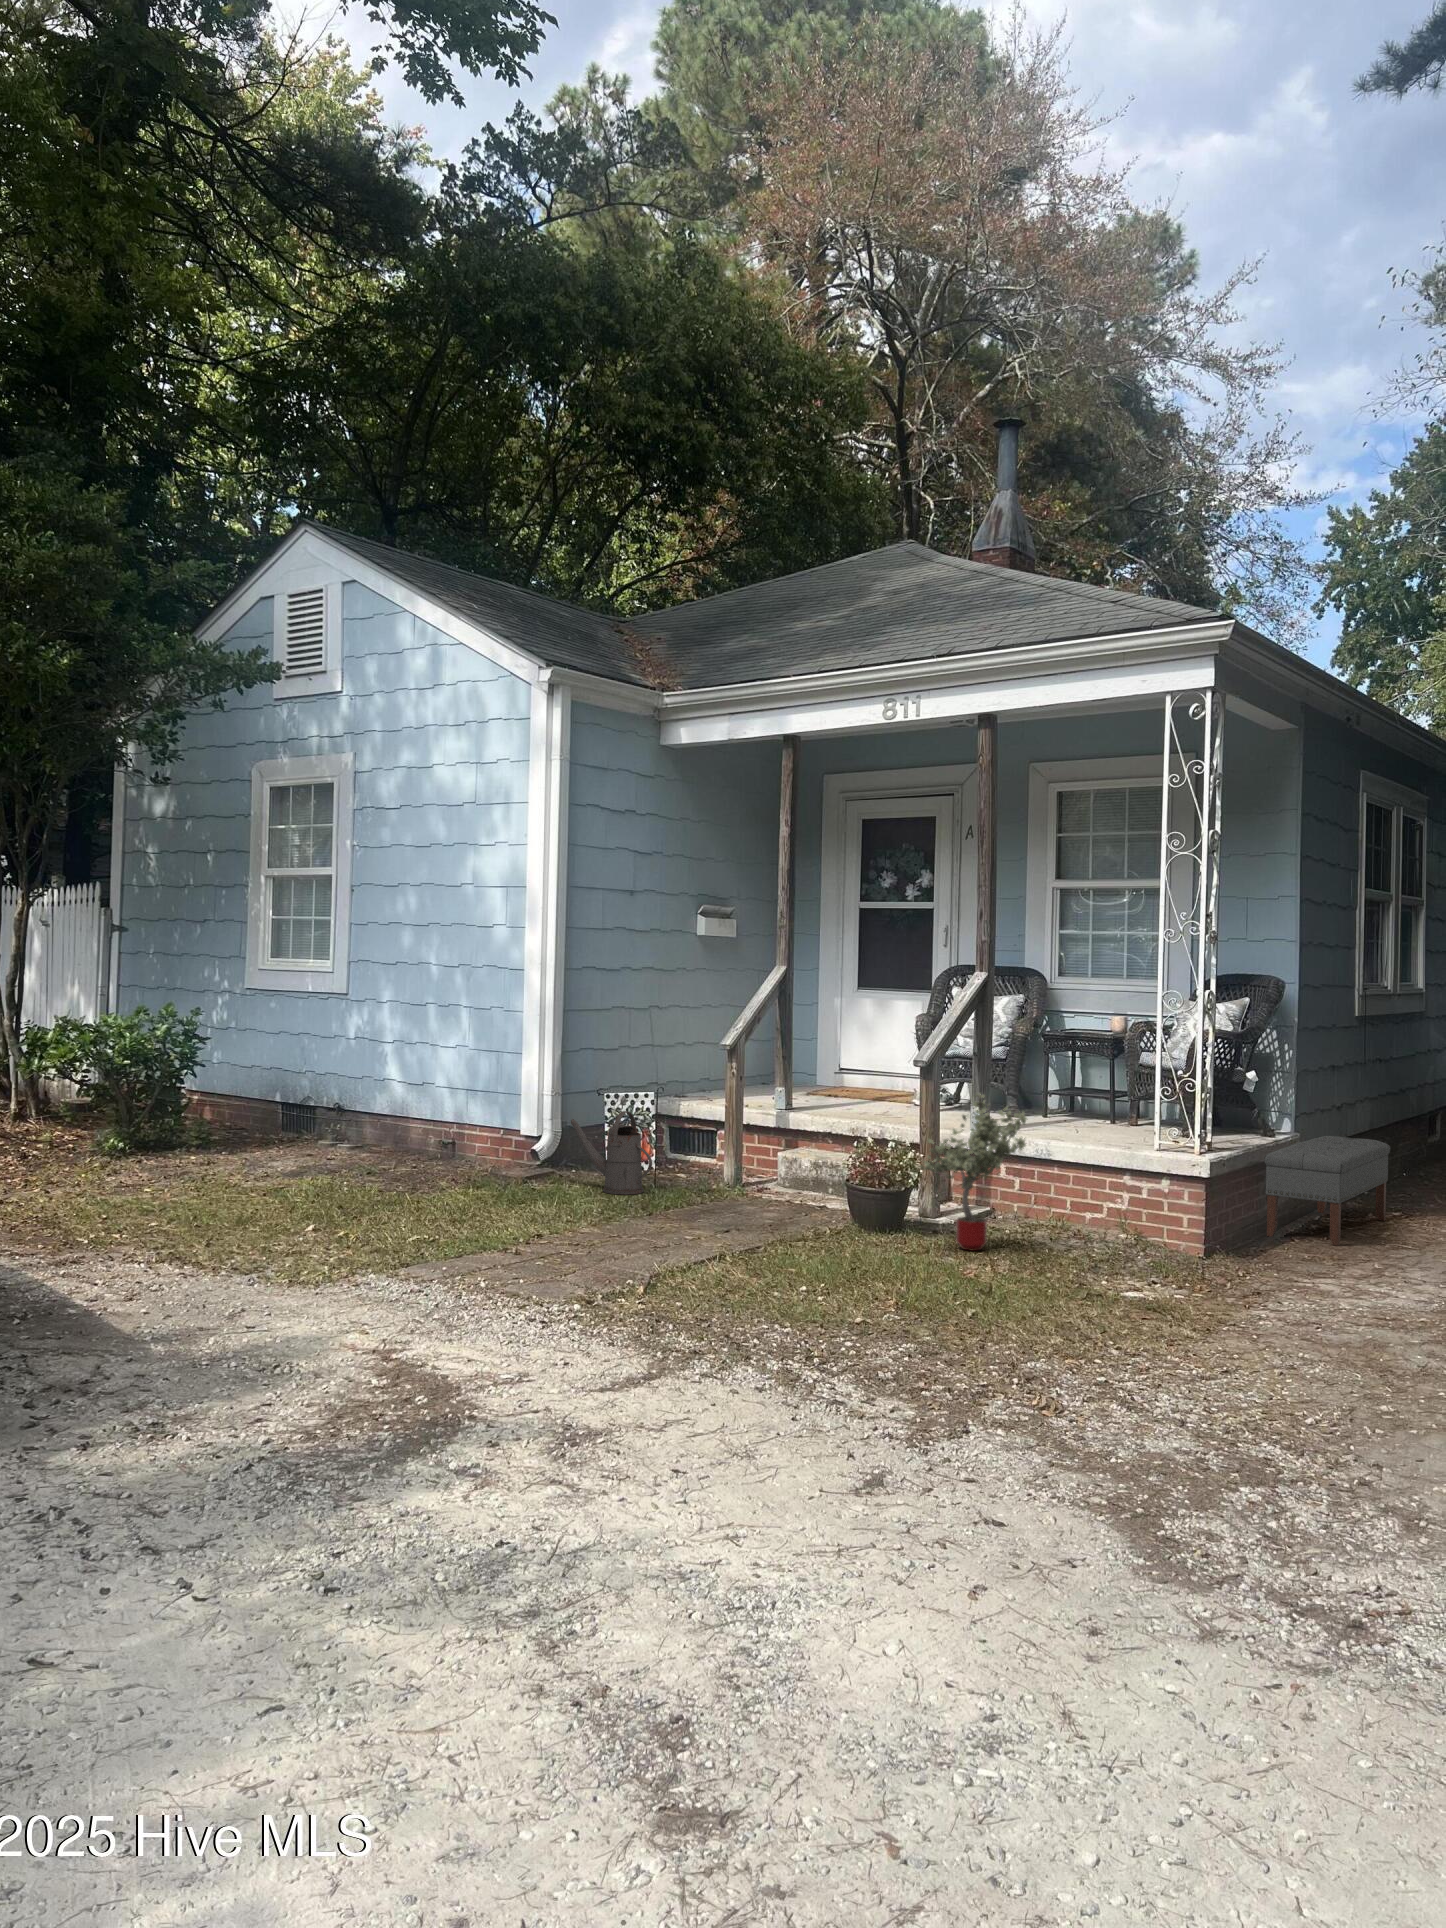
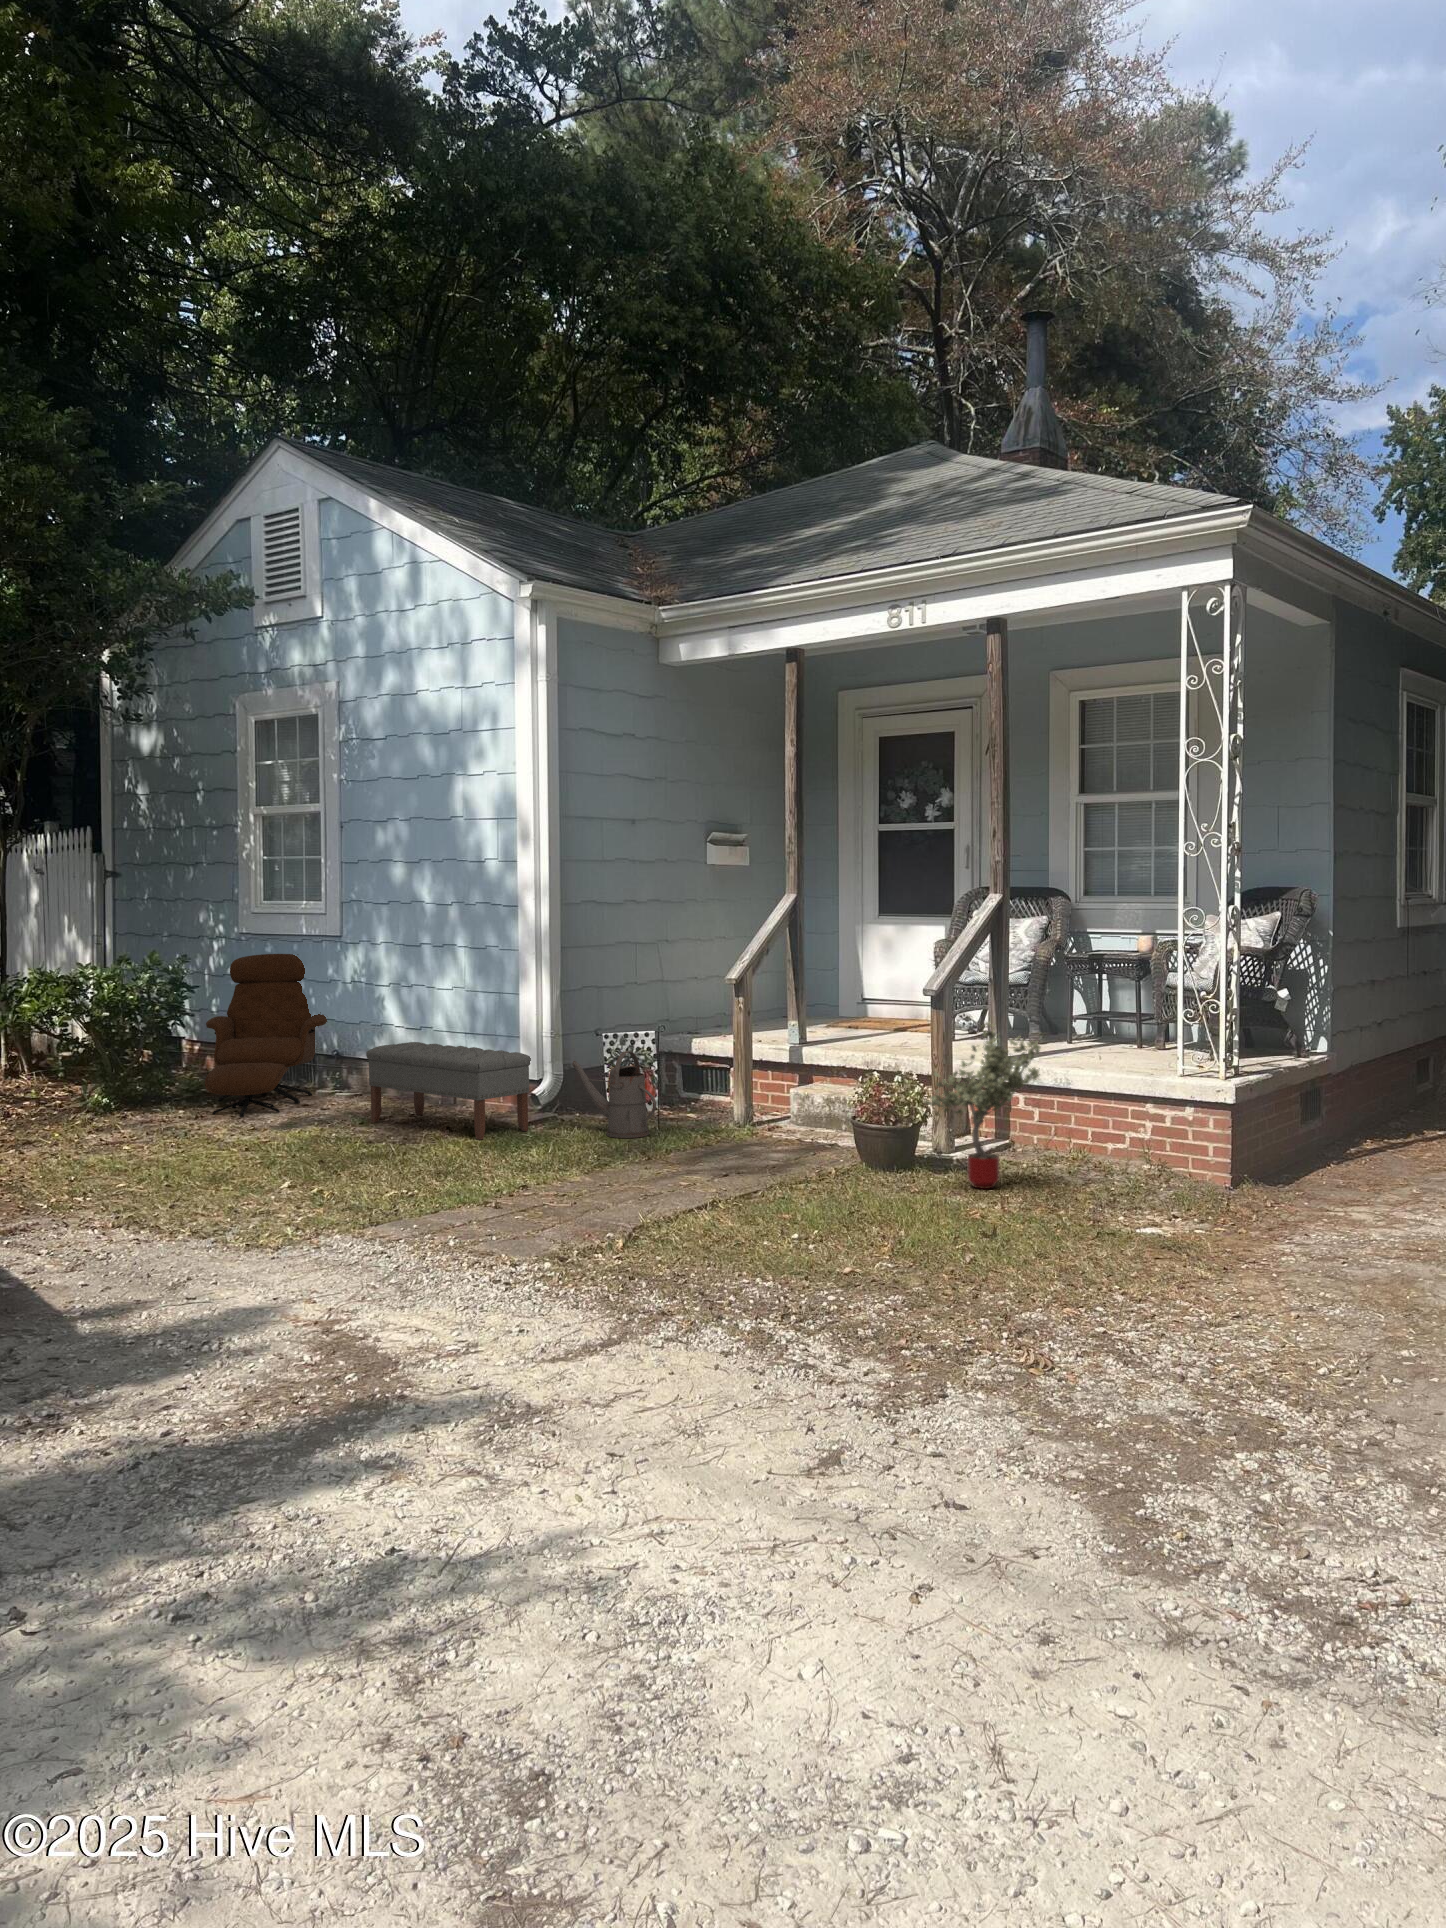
lounge chair: none [212,1008,328,1164] -> present [205,954,327,1117]
bench: present [1264,1136,1390,1246] -> present [366,1042,531,1140]

